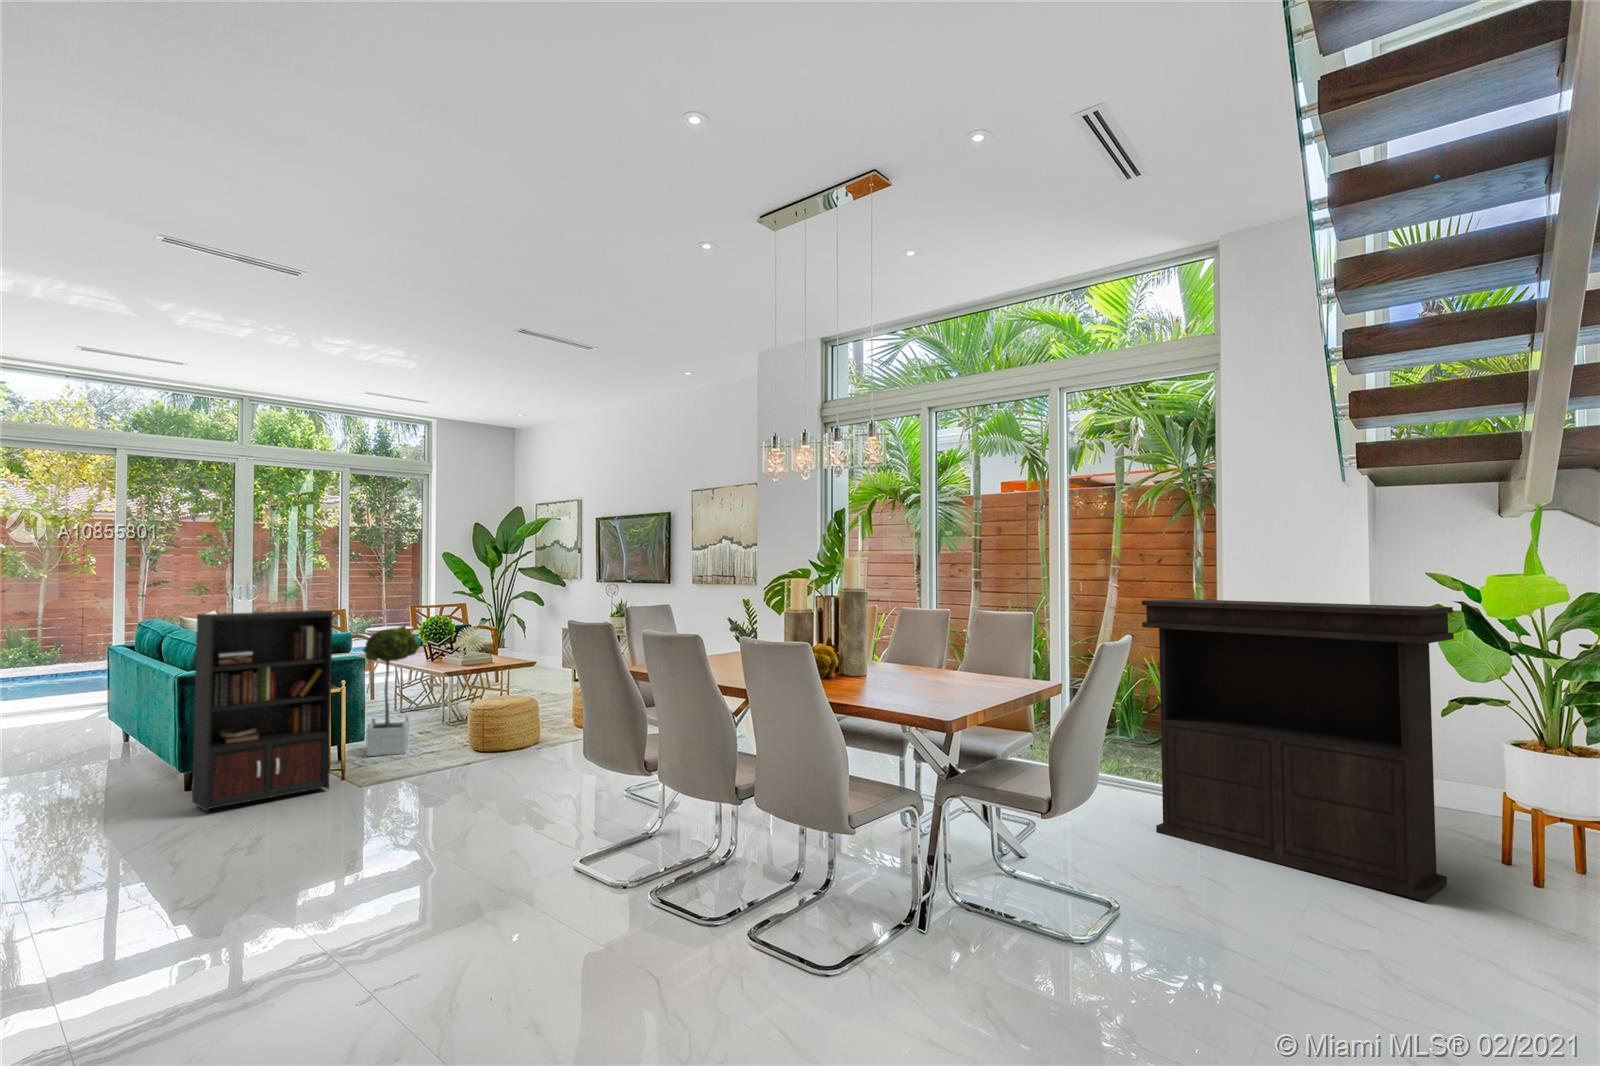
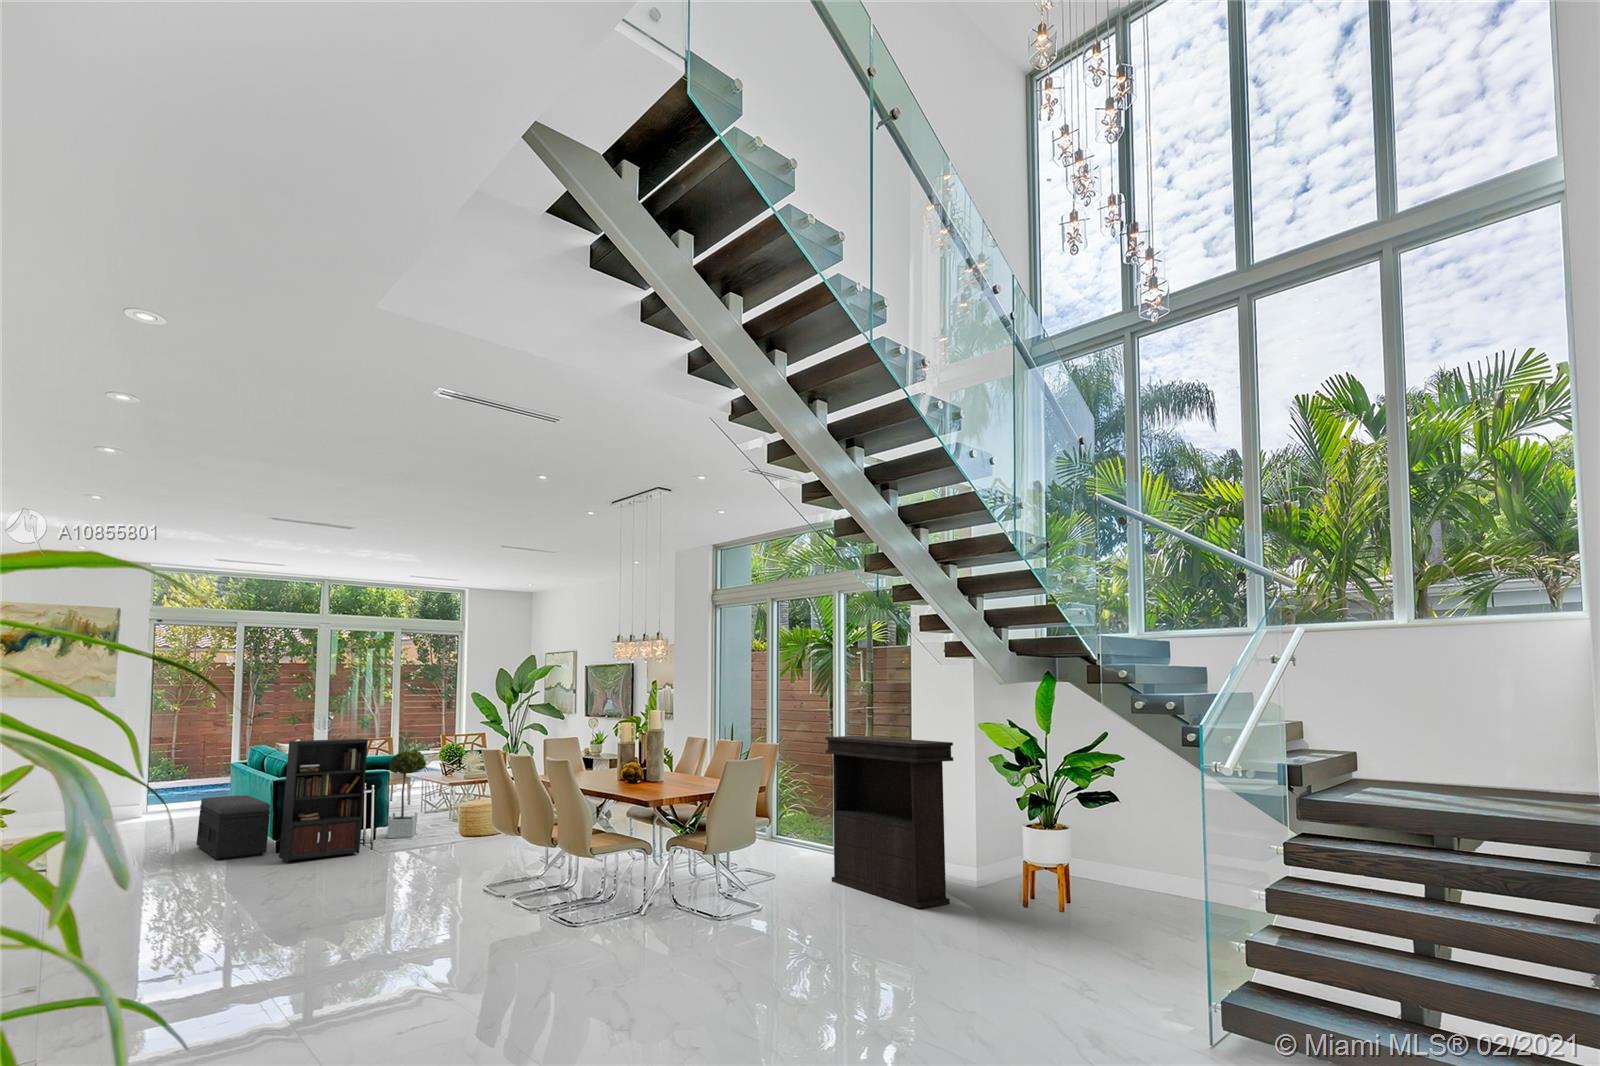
storage bench: none [53,698,172,808] -> present [196,795,270,860]

